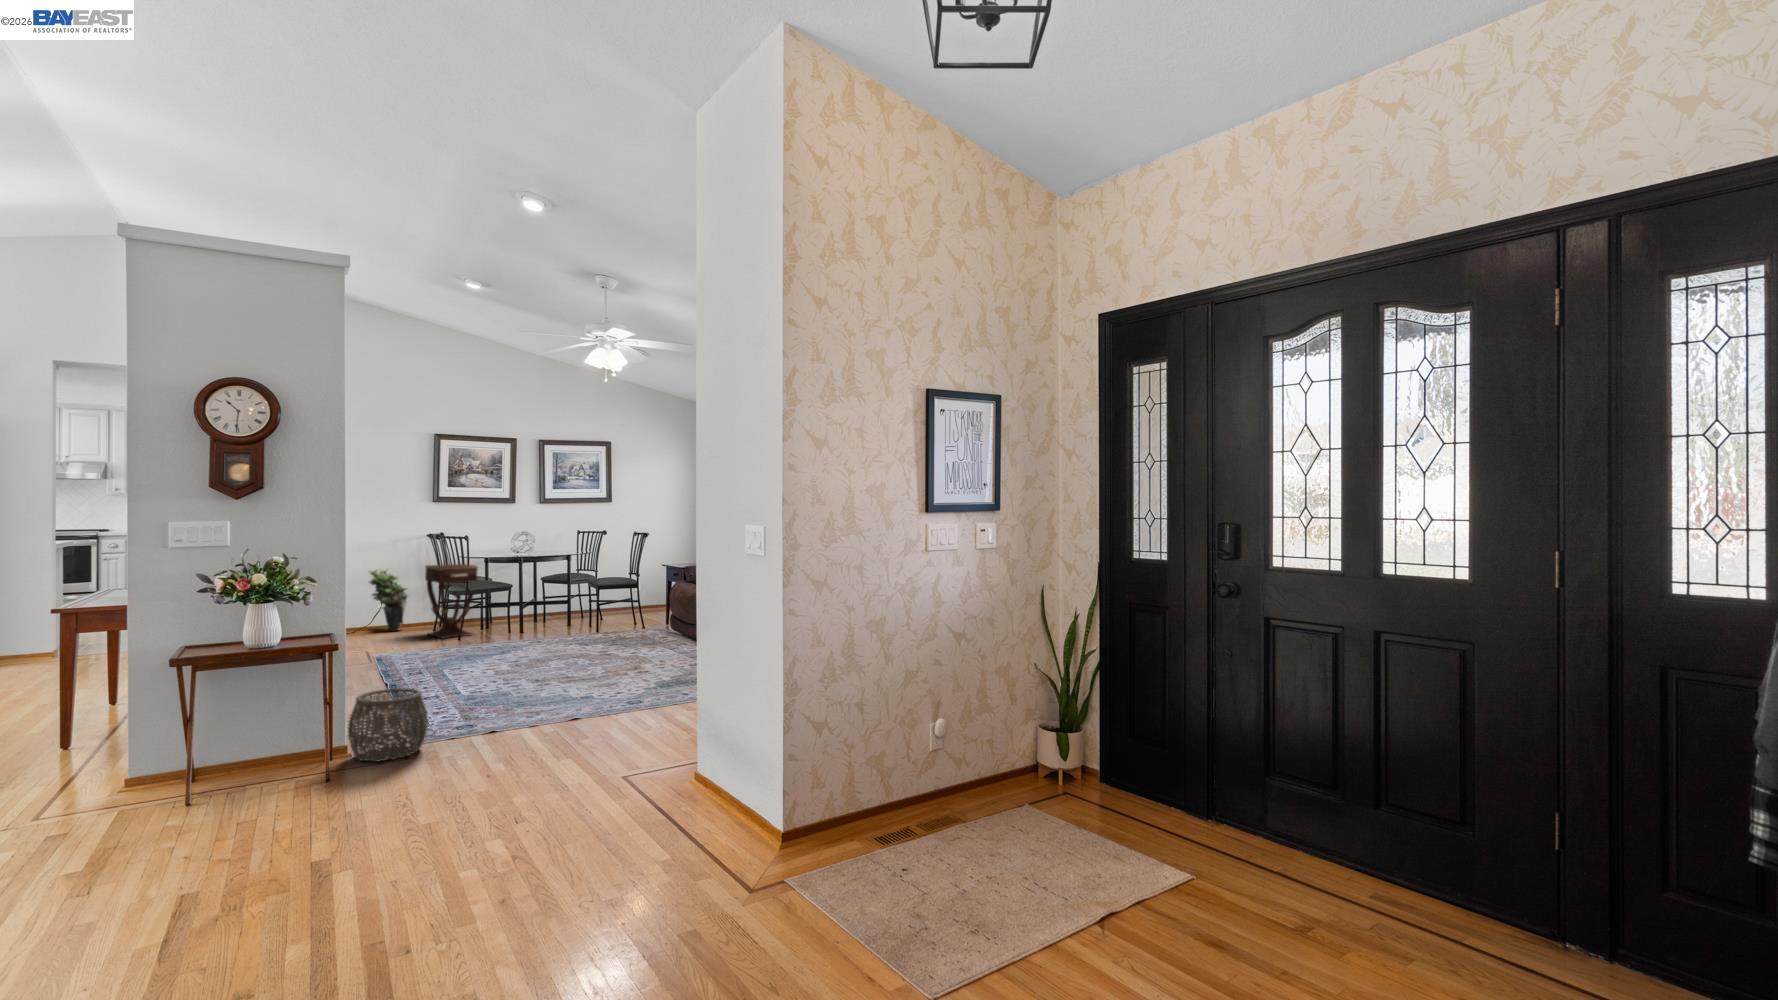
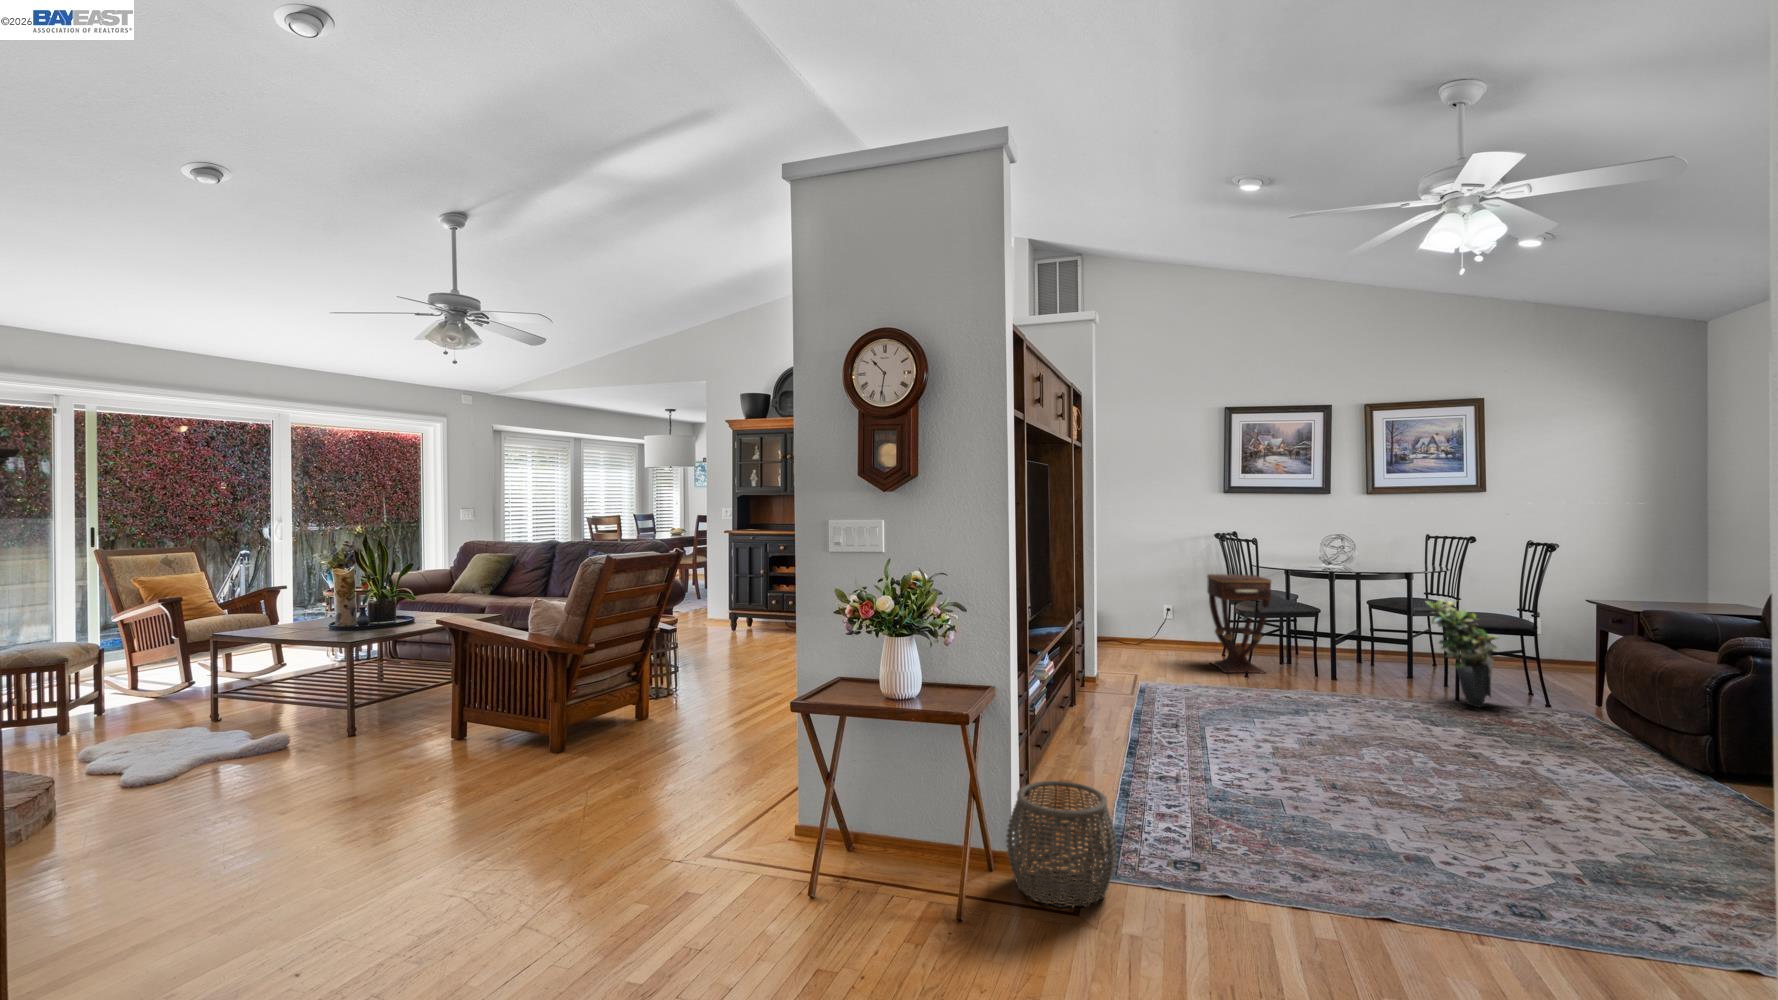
potted plant: present [368,570,408,631] -> present [1427,600,1498,708]

